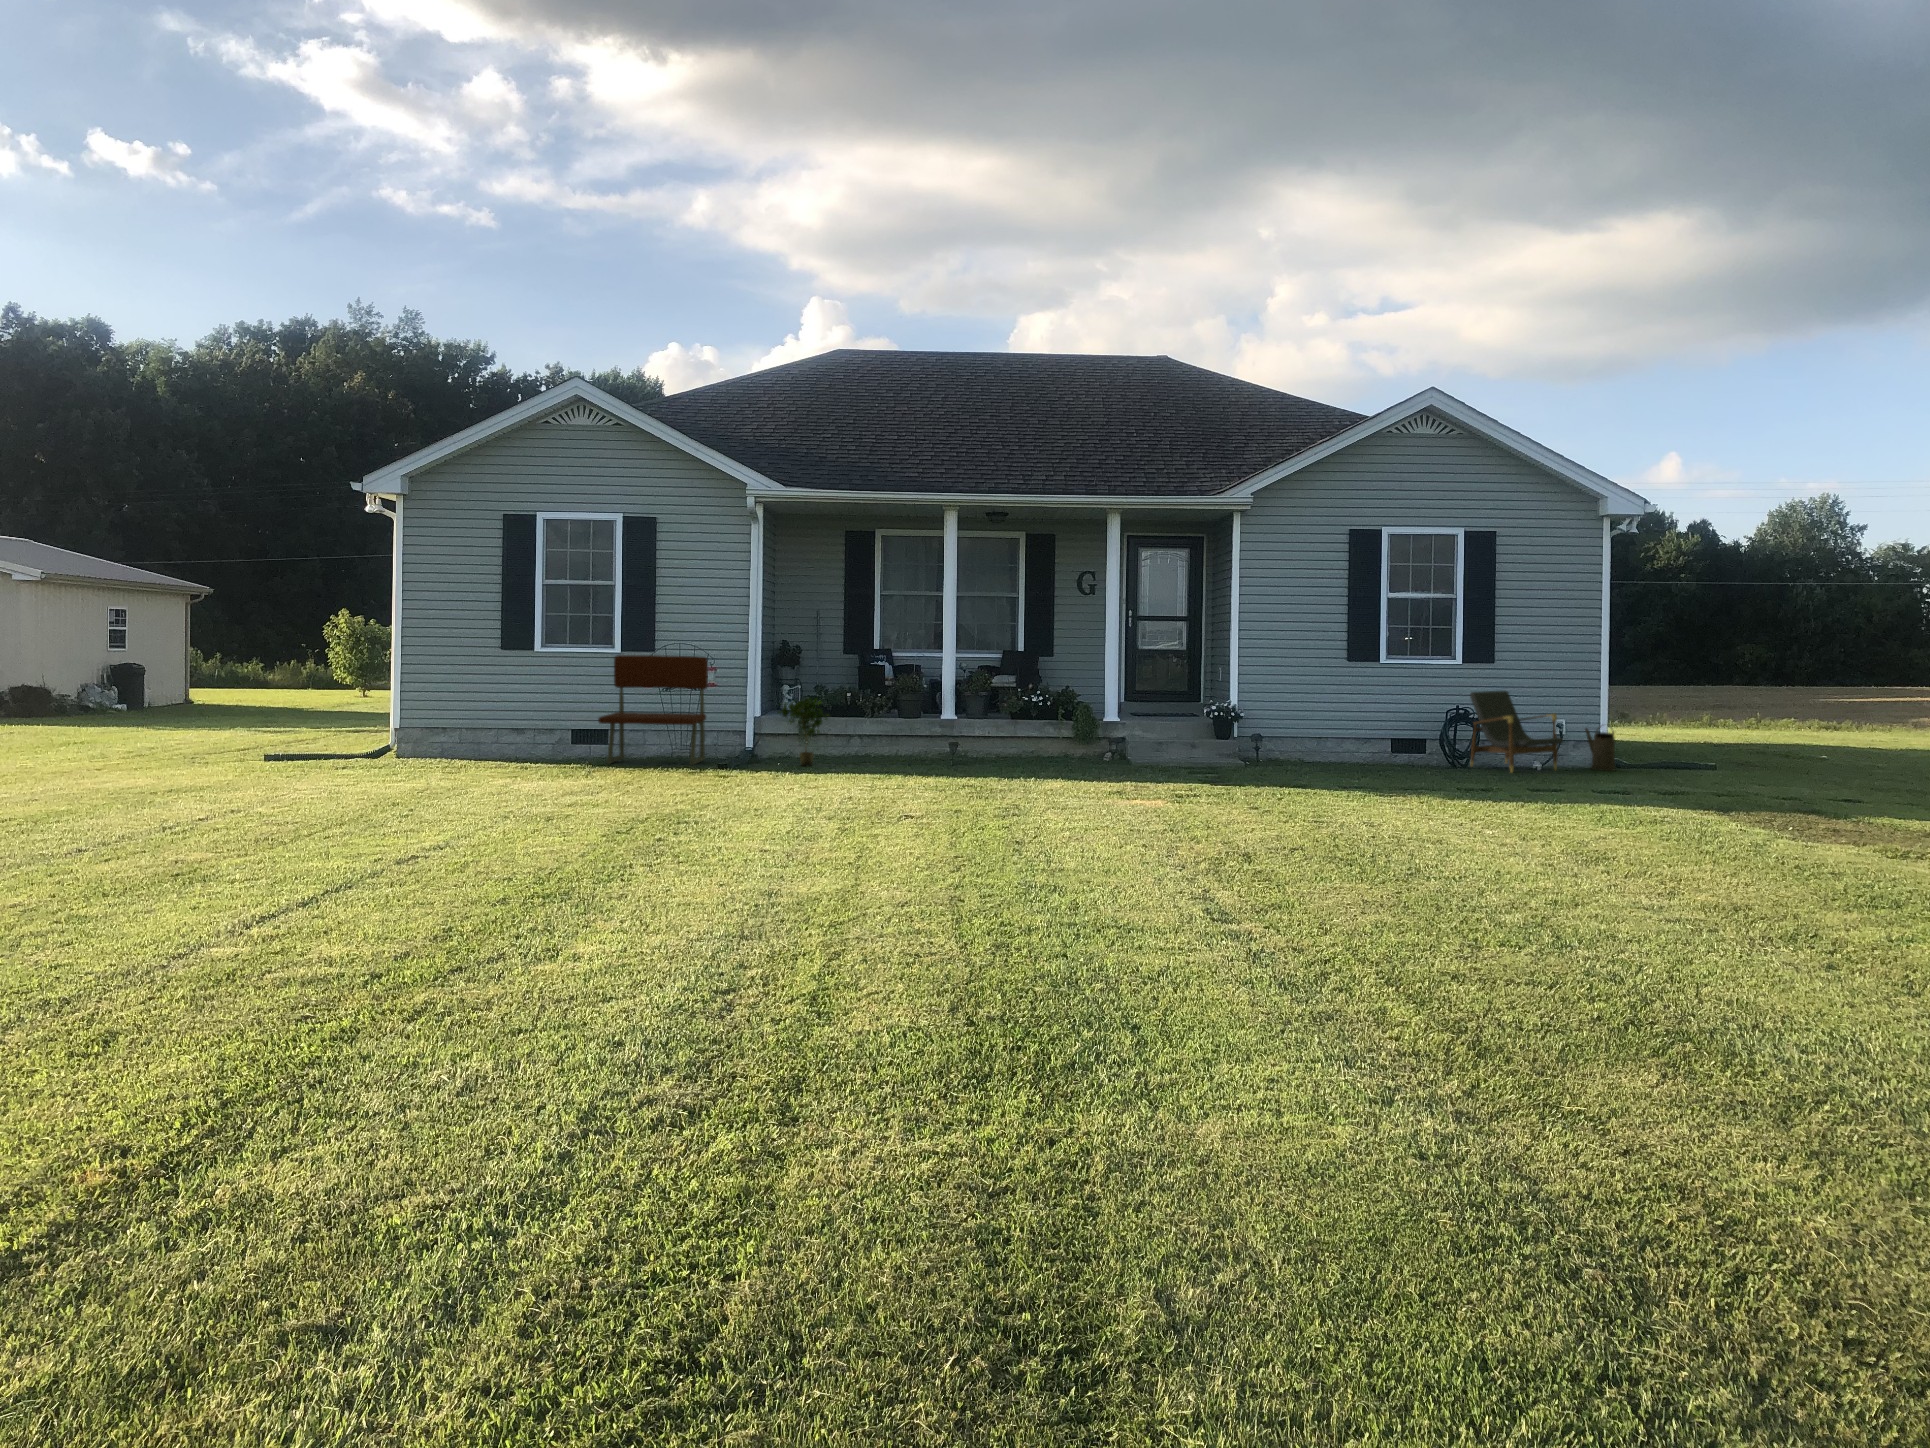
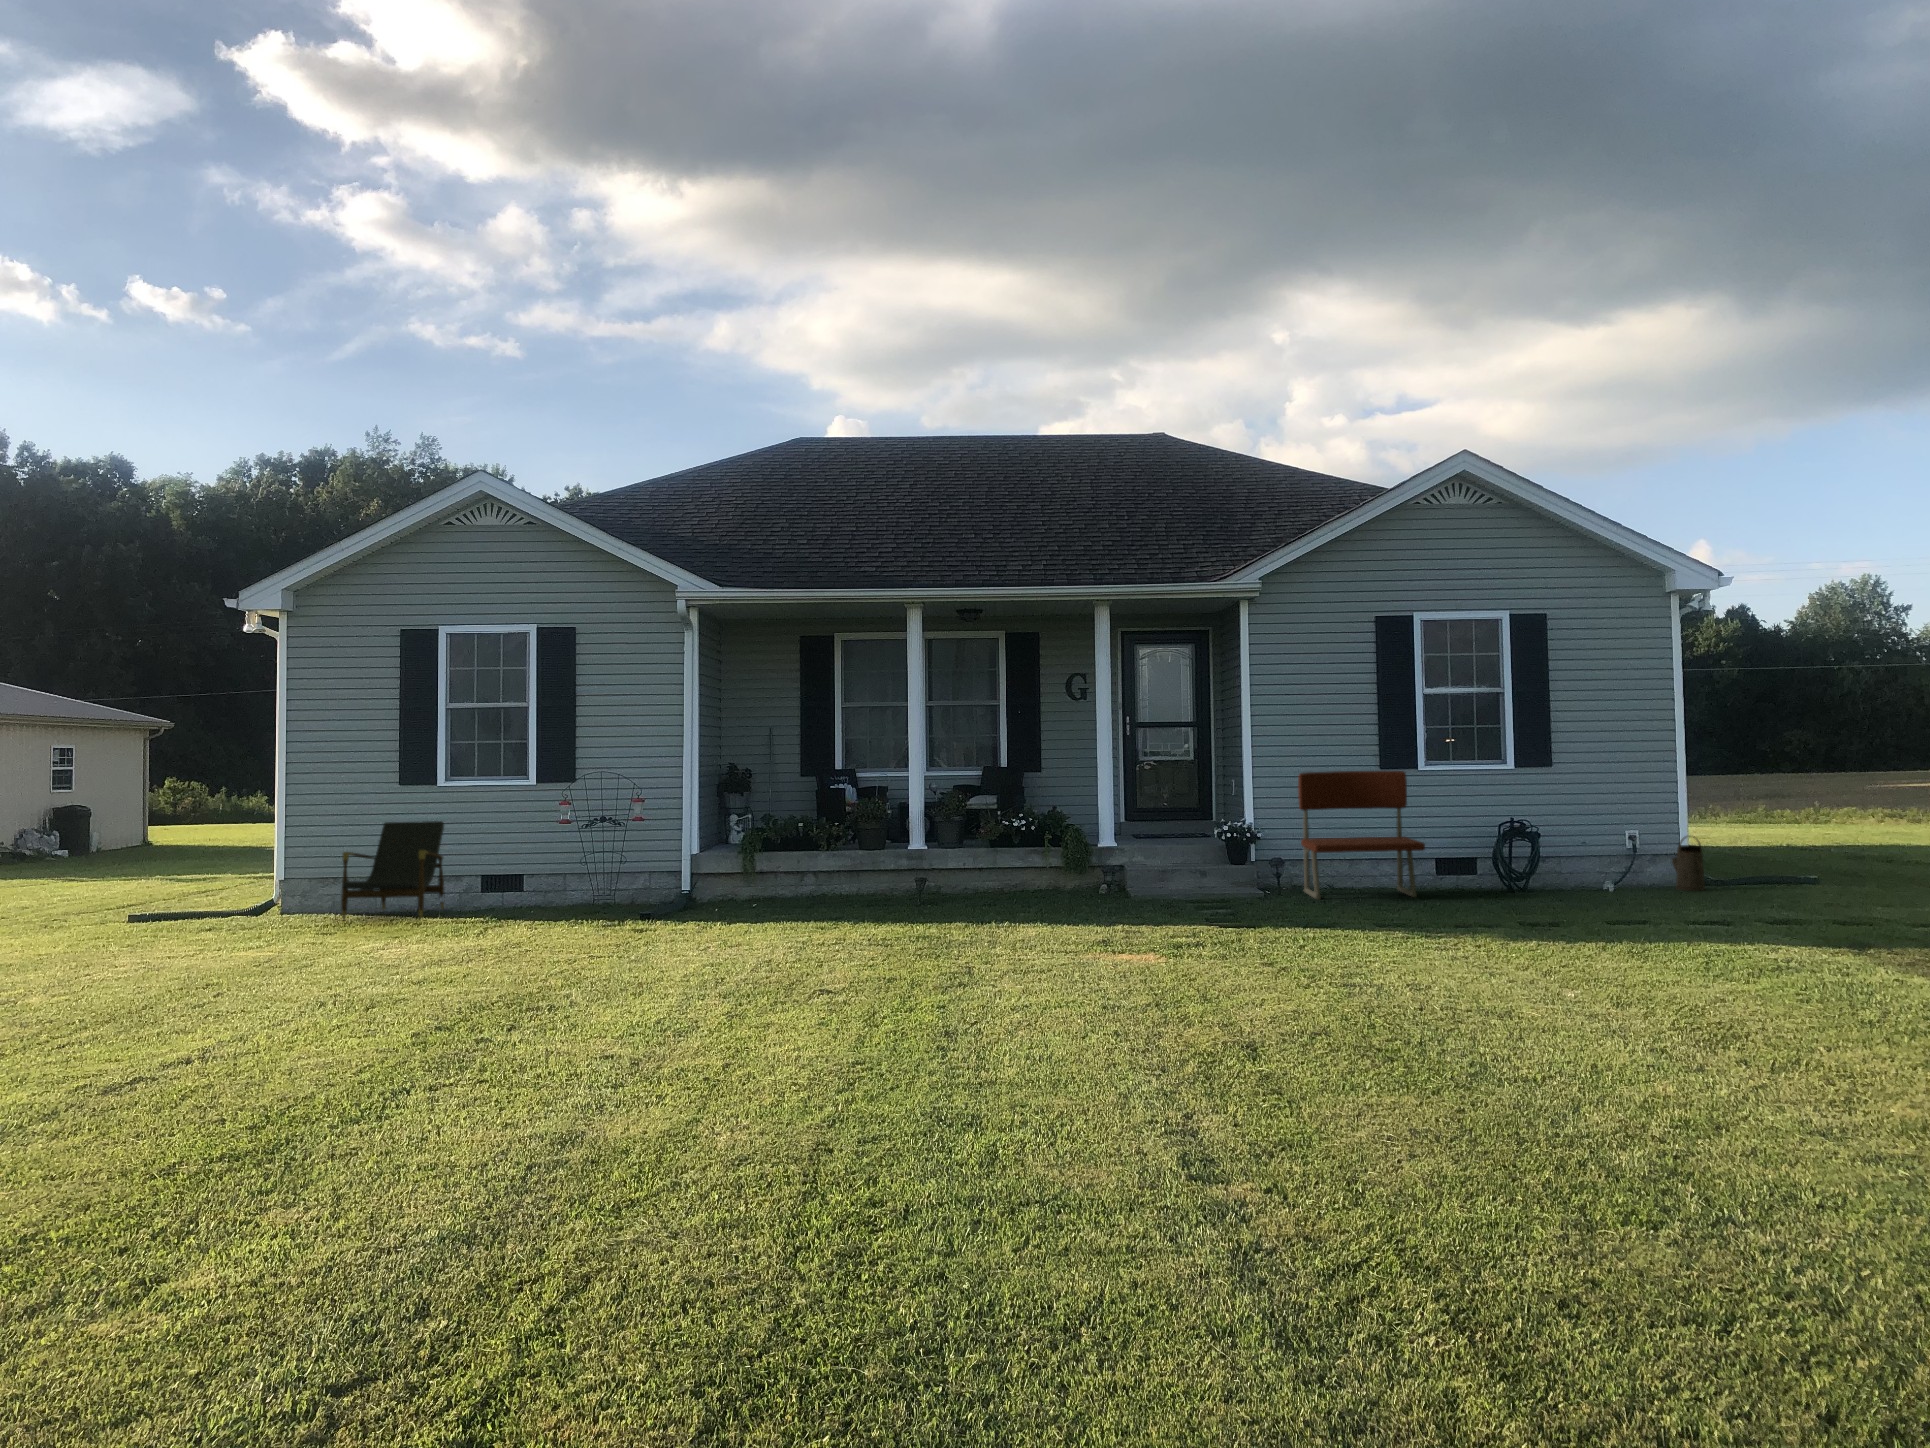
bench: present [598,655,708,765] -> present [1298,771,1425,900]
lounge chair: present [1470,691,1563,773] -> present [341,821,444,921]
potted plant: present [778,698,827,766] -> none [709,830,775,912]

